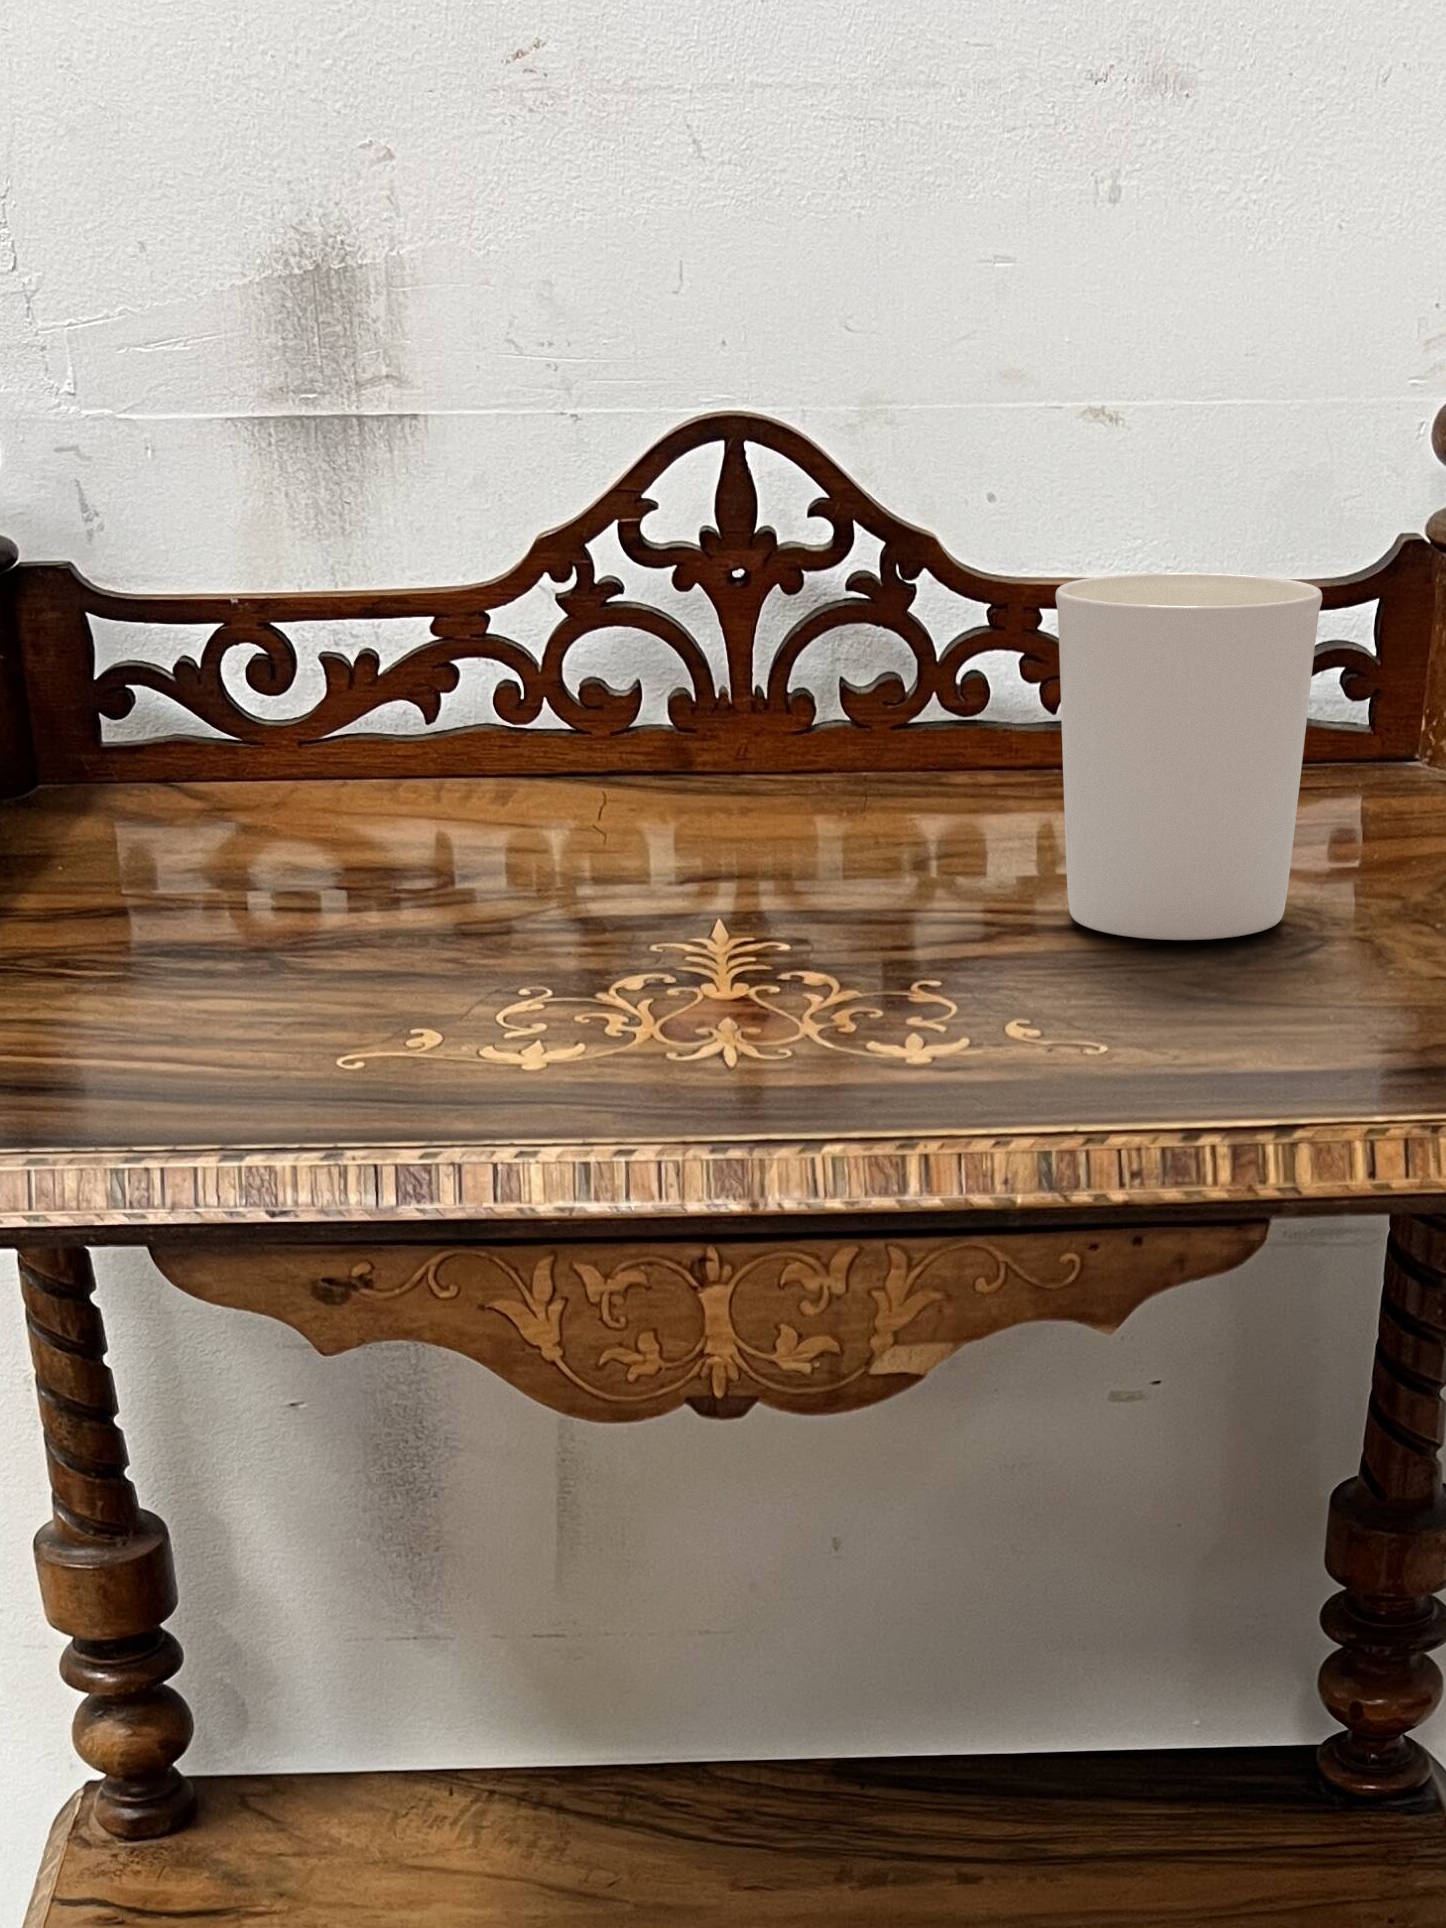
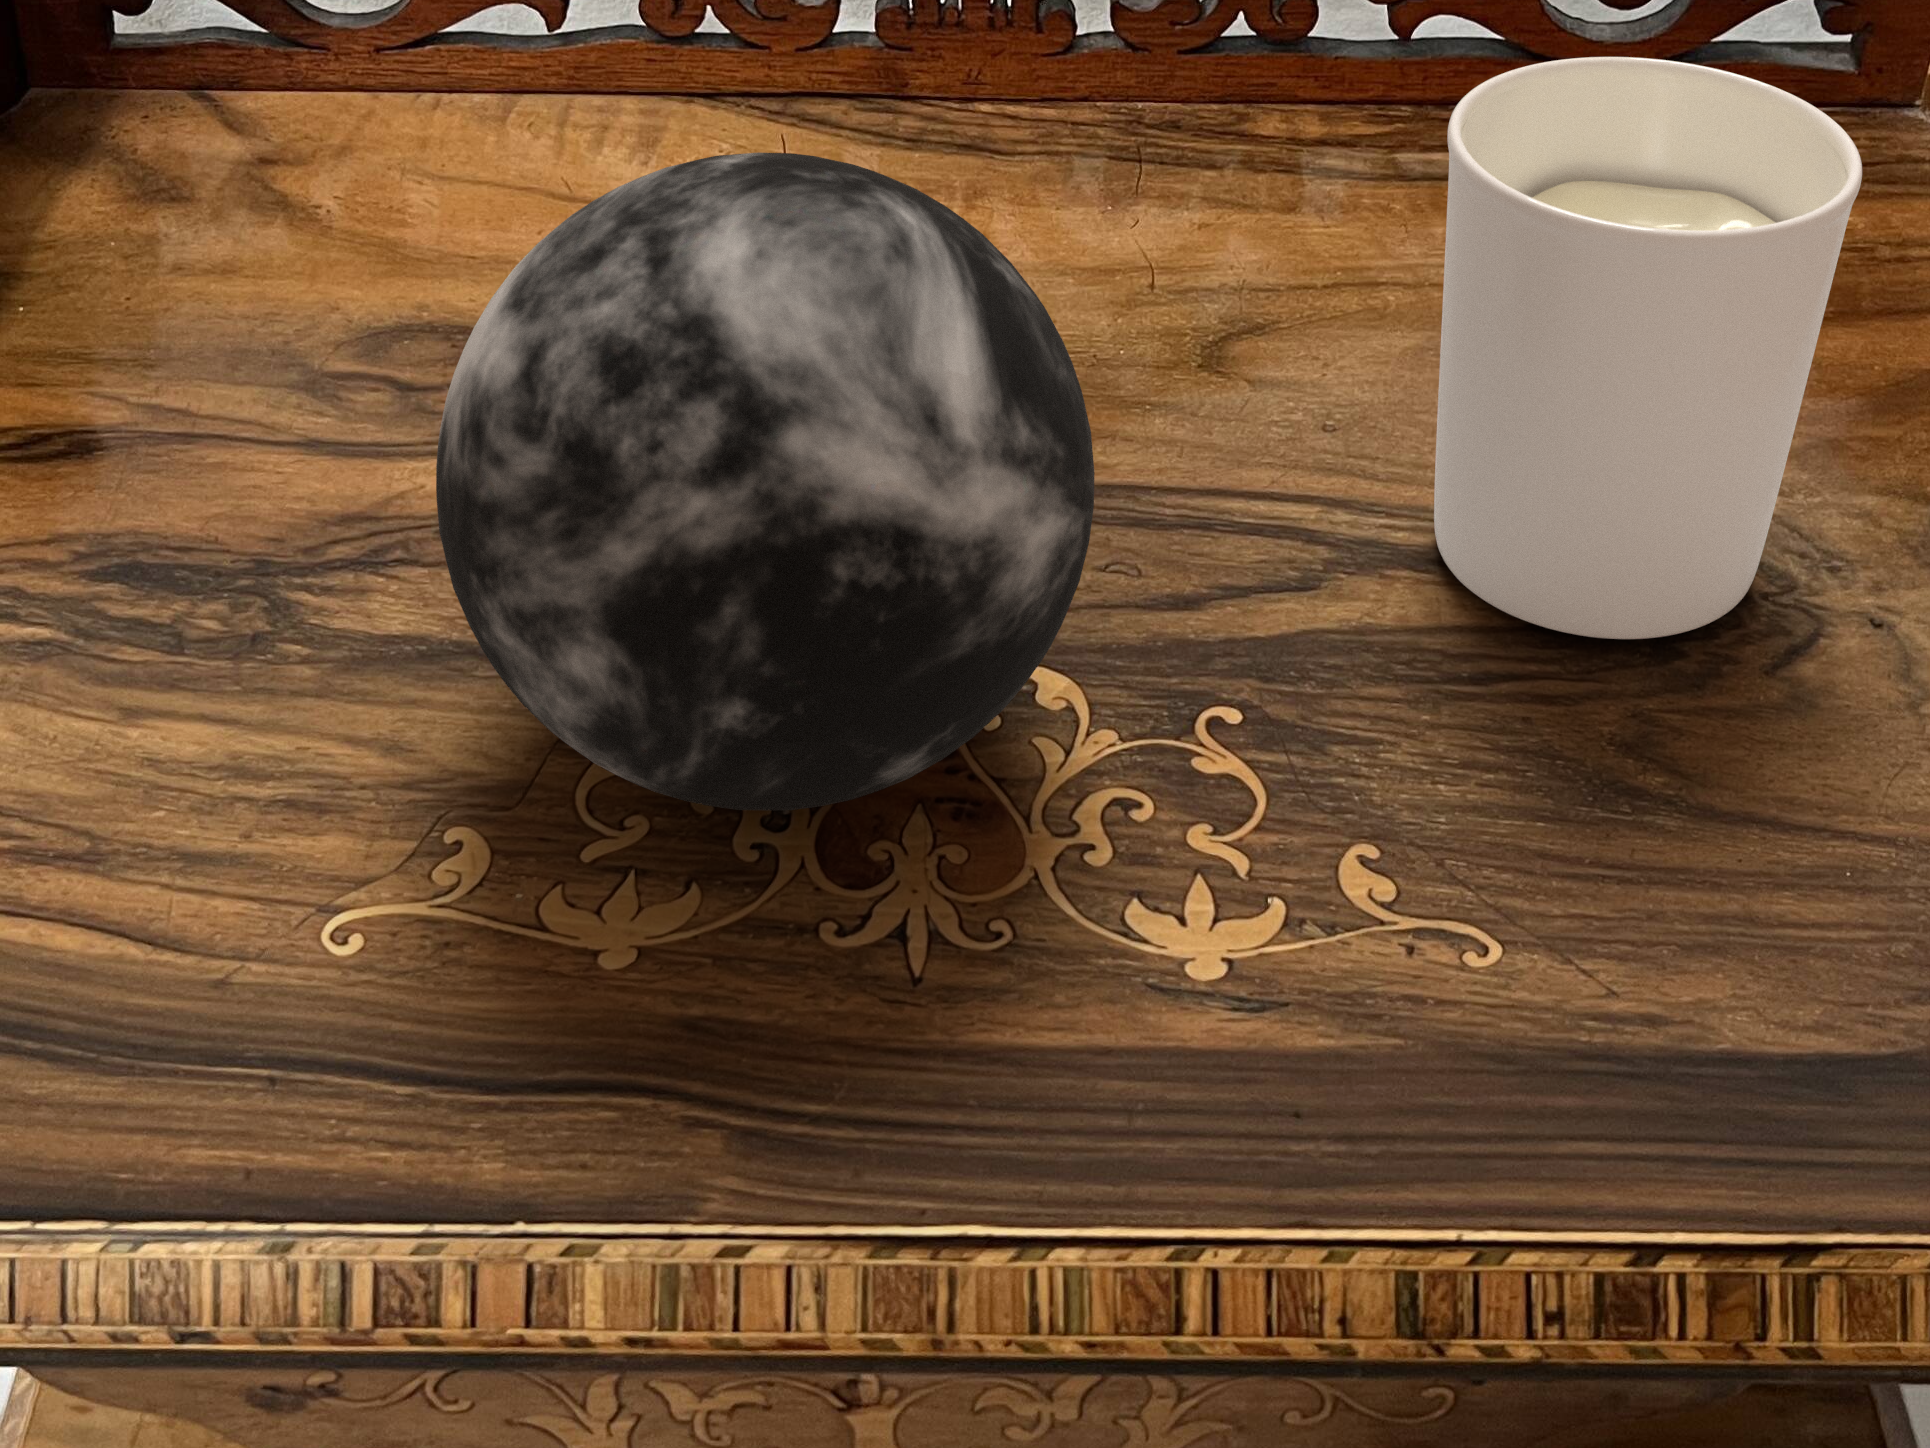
decorative orb: none [402,553,831,999] -> present [436,153,1094,810]

